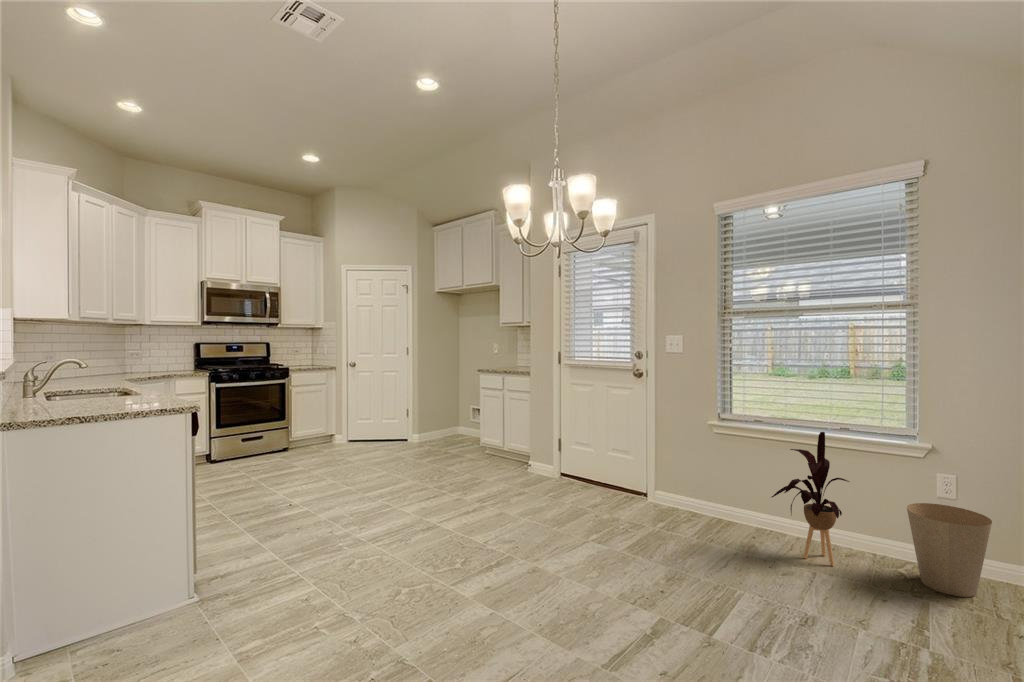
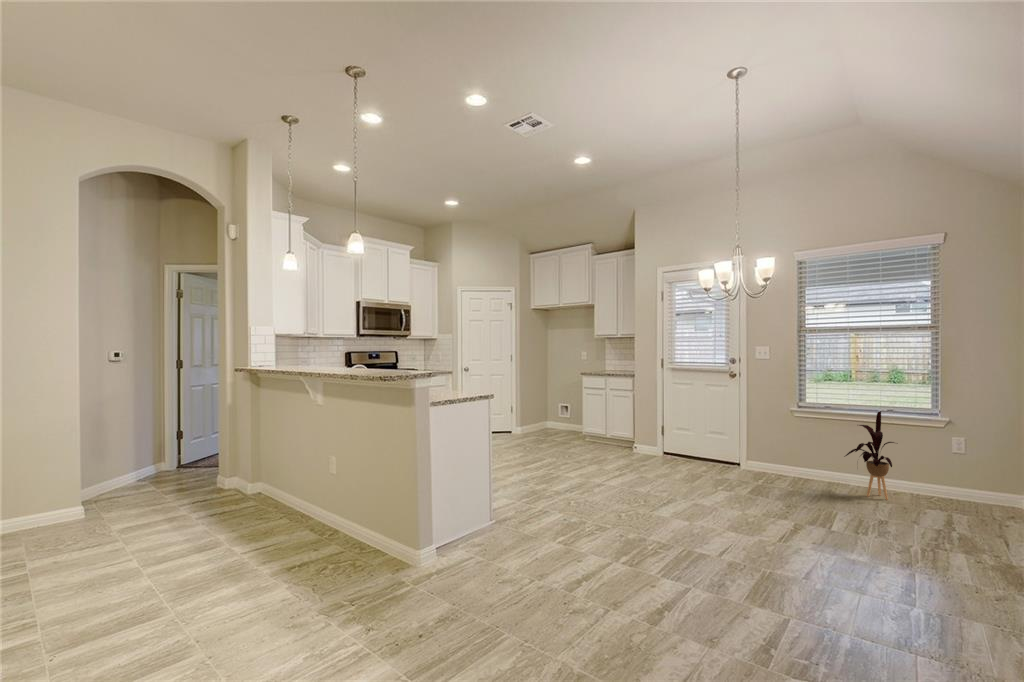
trash can: present [907,503,992,597] -> none [935,457,989,512]

